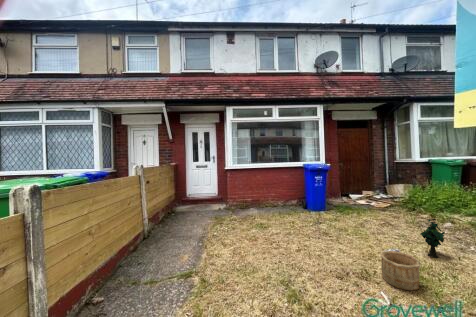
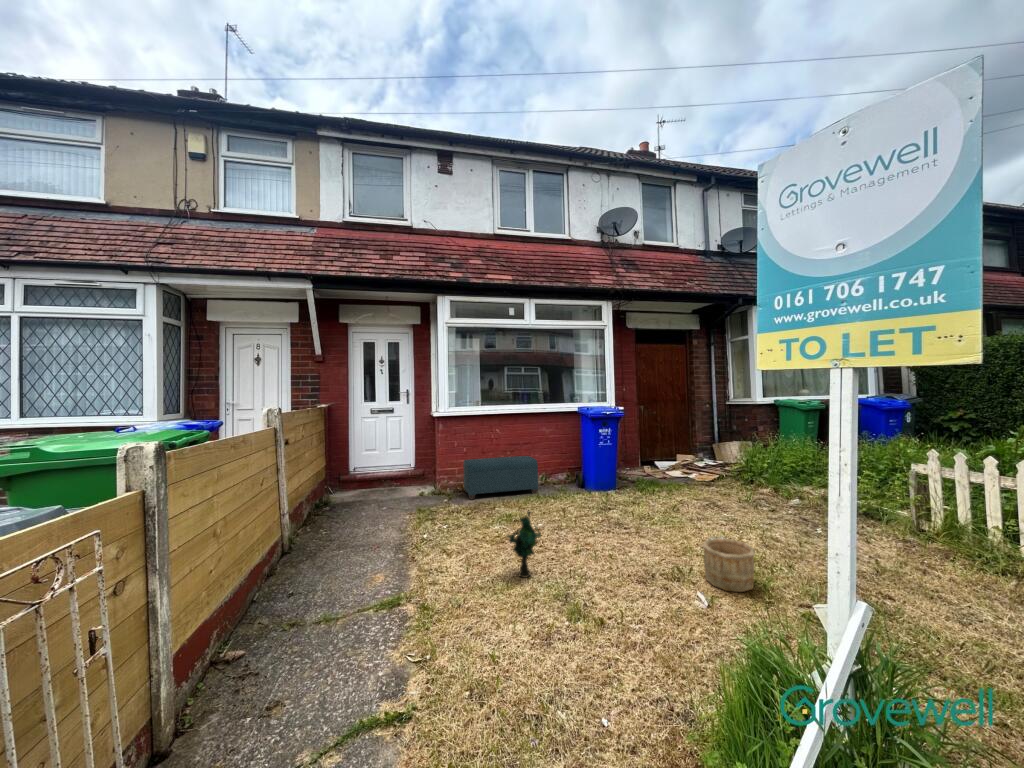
bench: none [241,191,280,214] -> present [463,456,538,499]
decorative plant: present [420,219,445,258] -> present [507,510,541,578]

